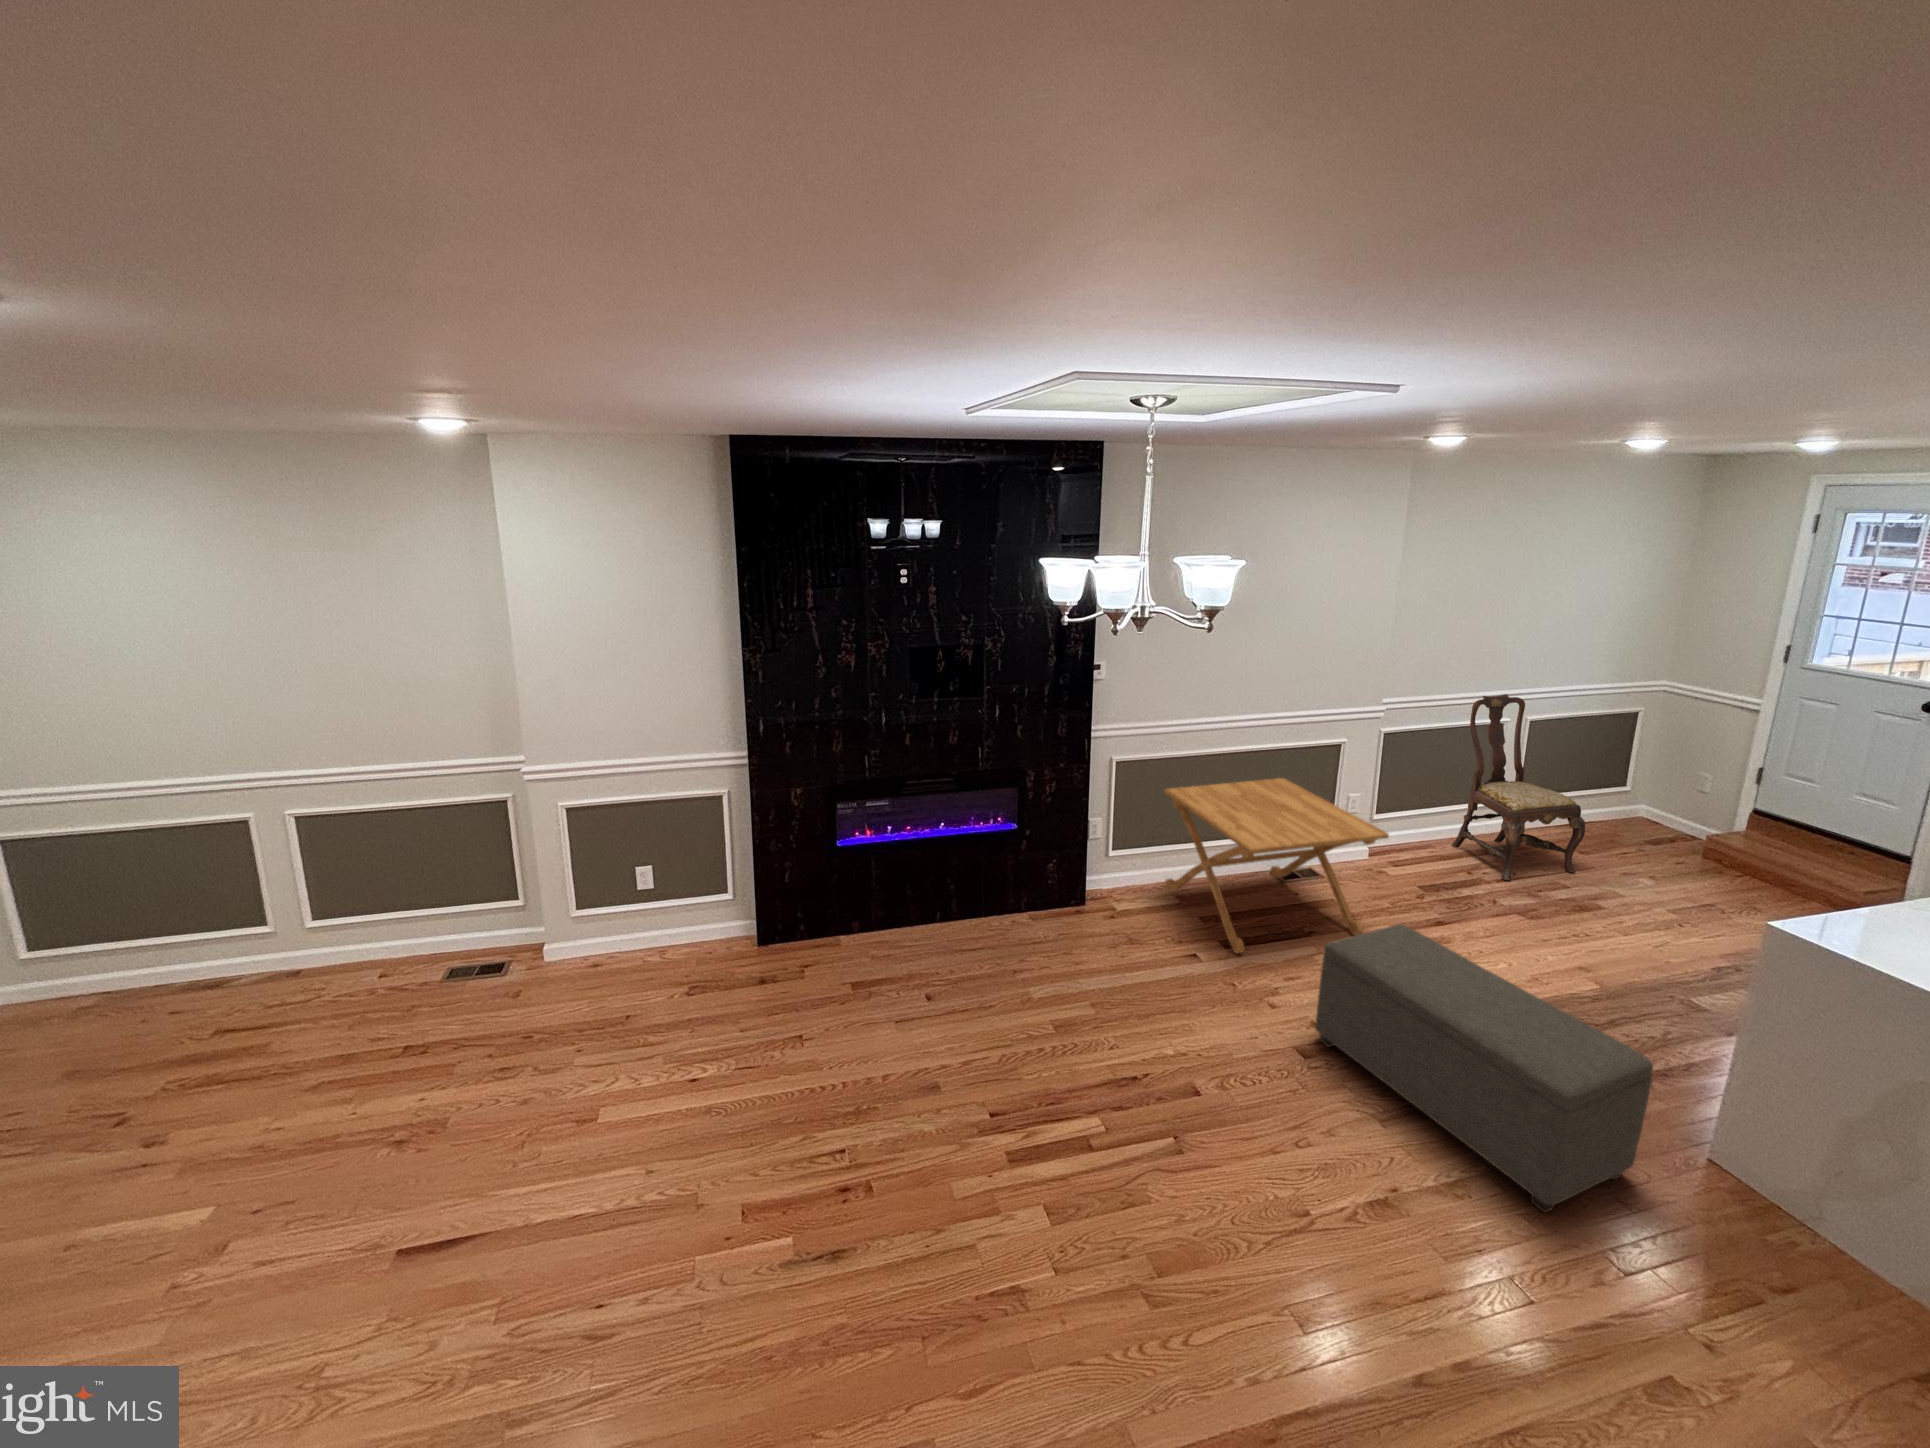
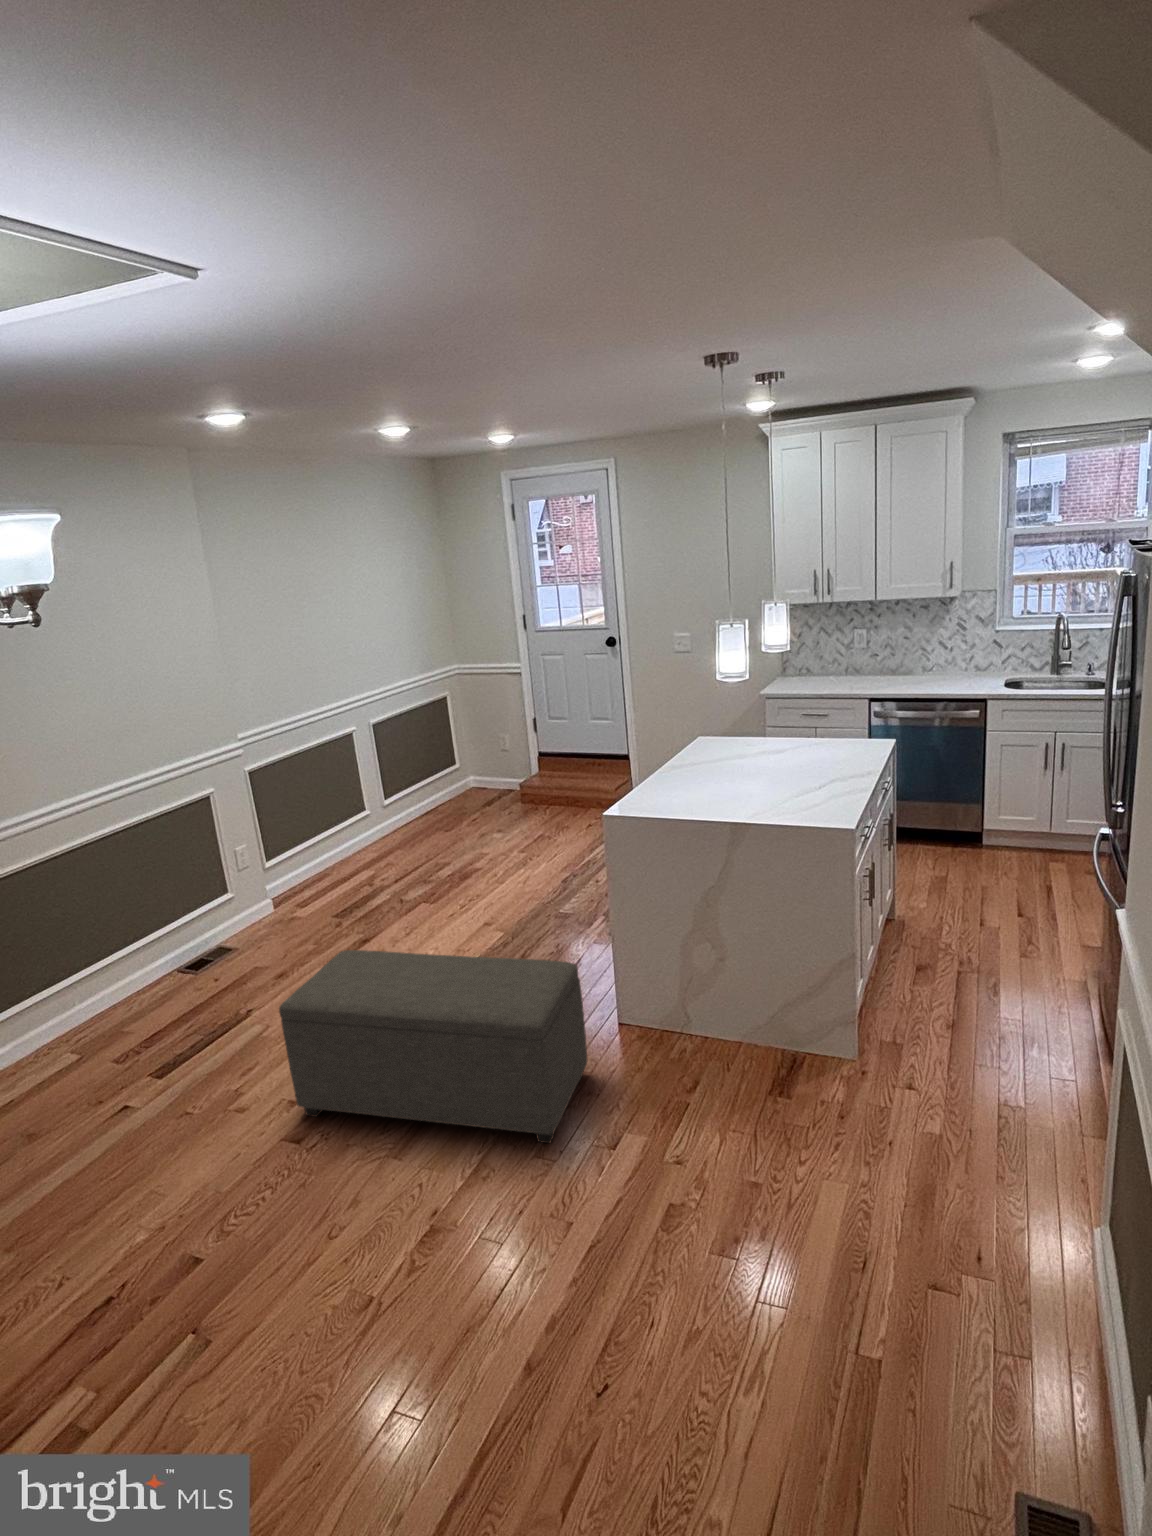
dining chair: present [1451,694,1585,881] -> none [321,702,447,879]
side table: present [1165,778,1389,953] -> none [8,855,301,1077]

